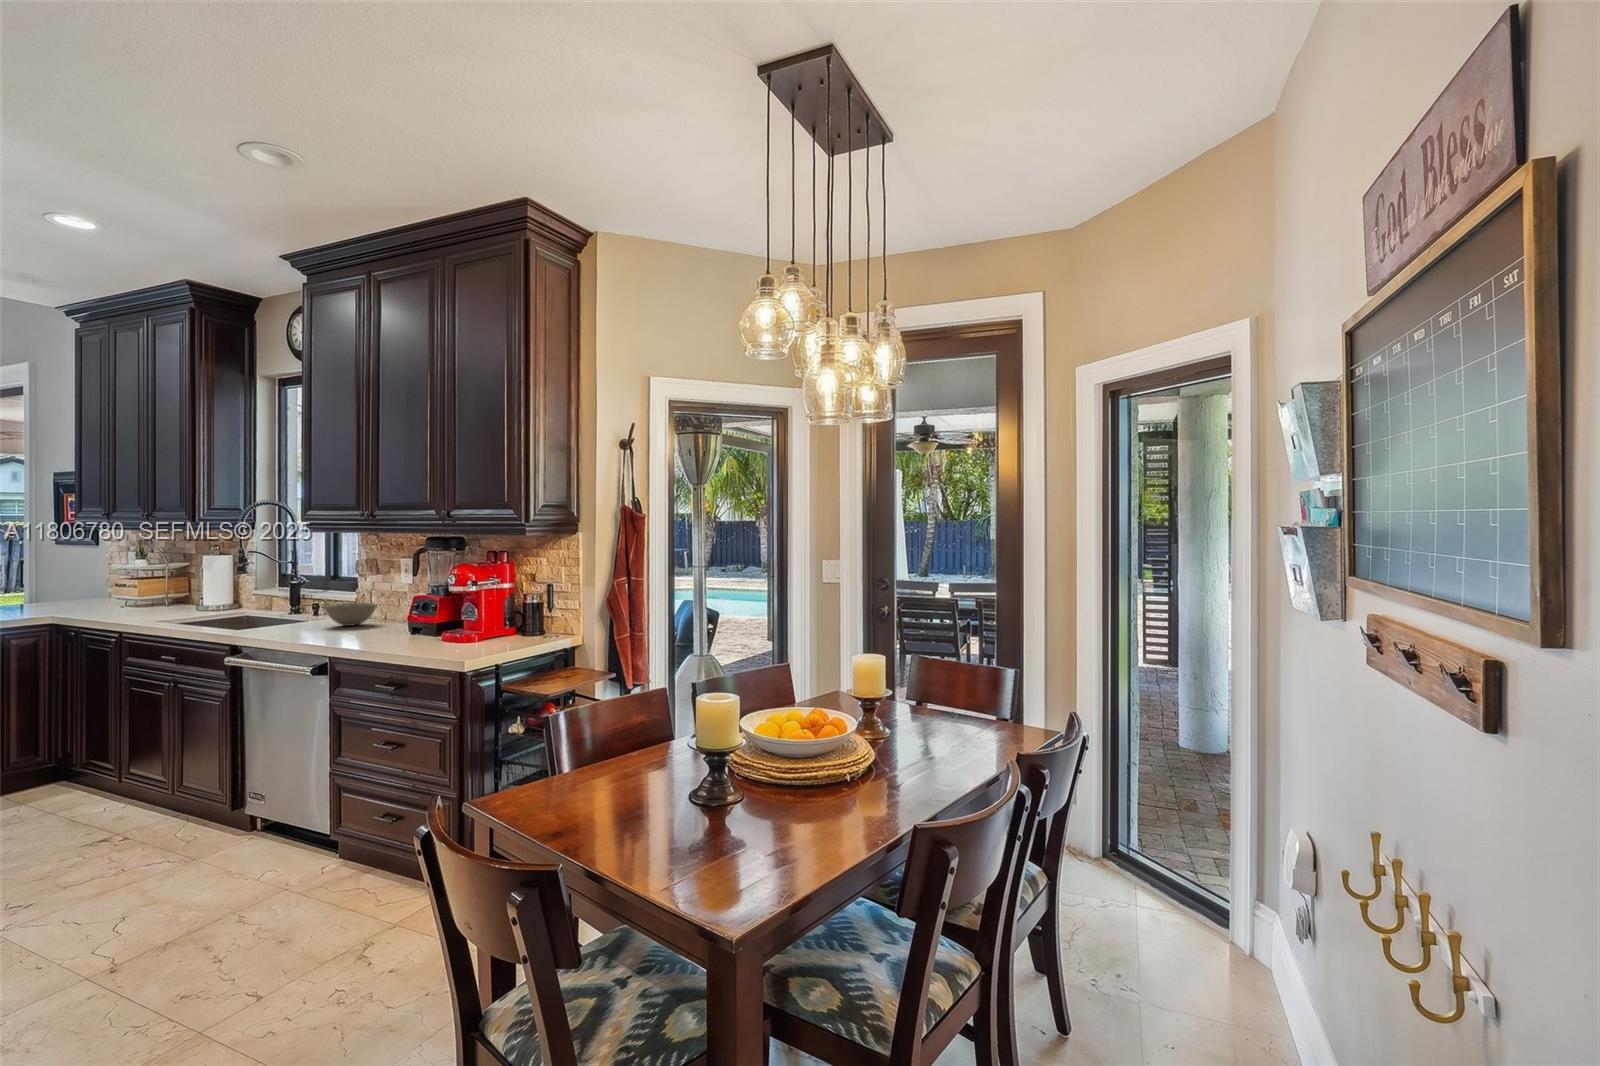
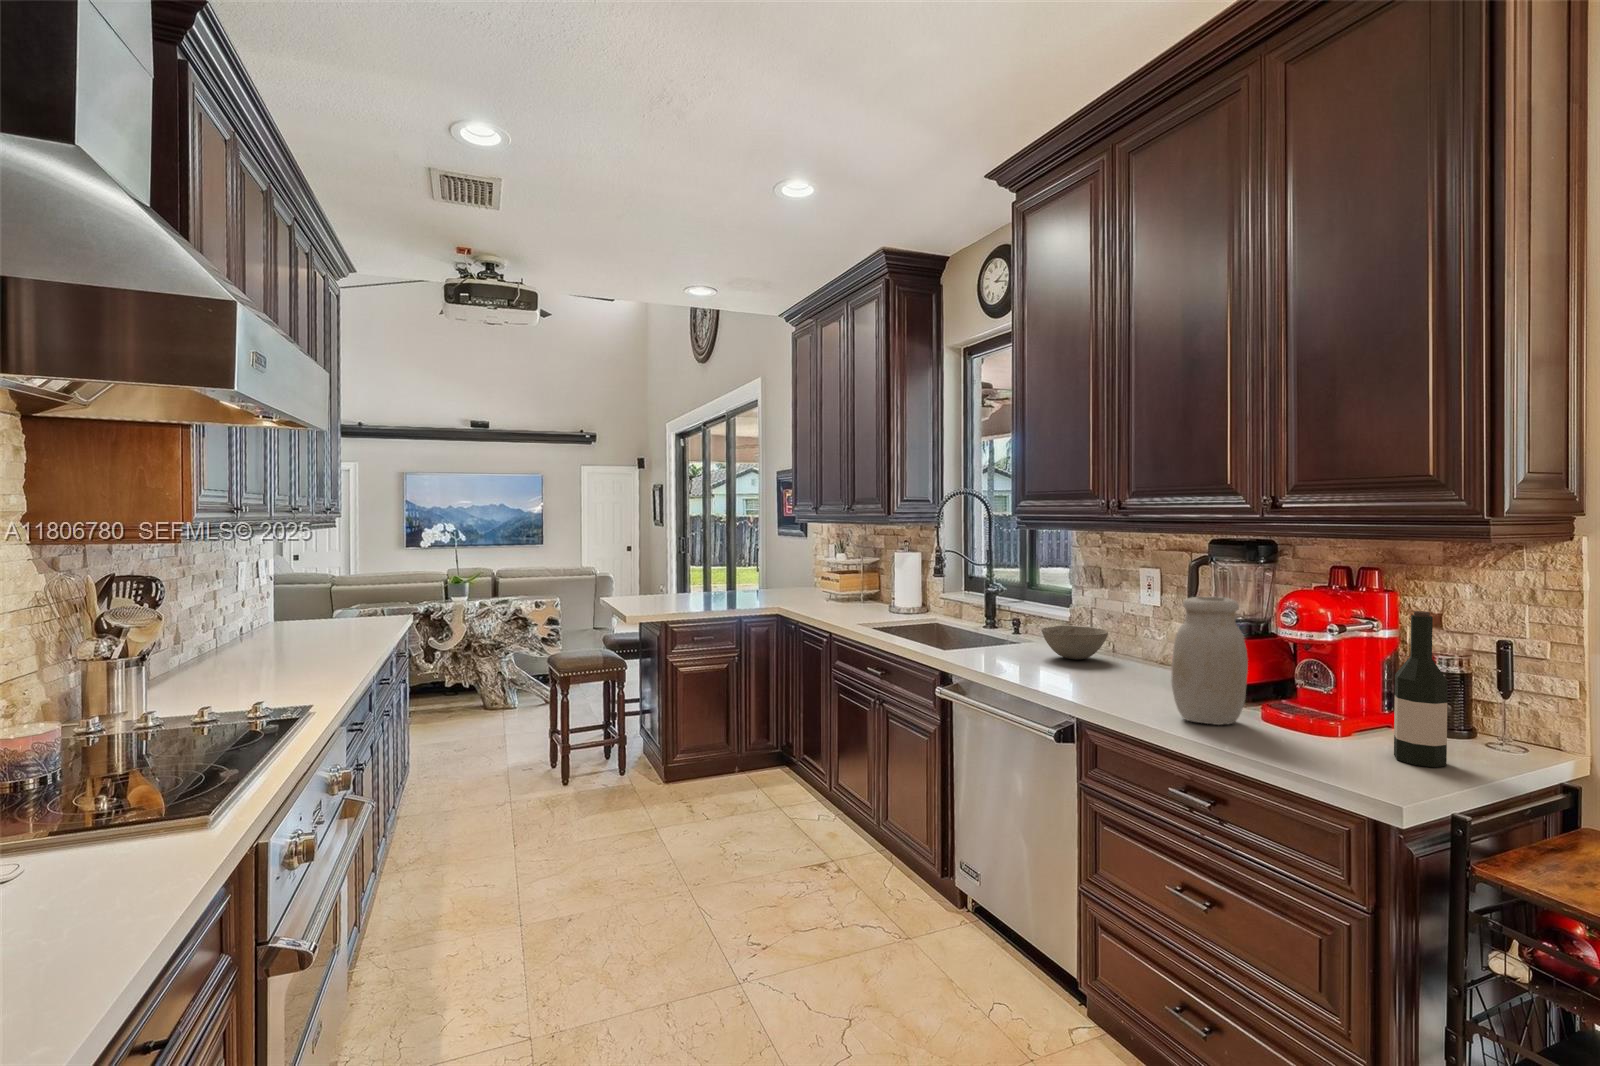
jar: none [385,569,429,644] -> present [1171,597,1248,725]
wine bottle: none [489,570,511,647] -> present [1394,611,1448,767]

